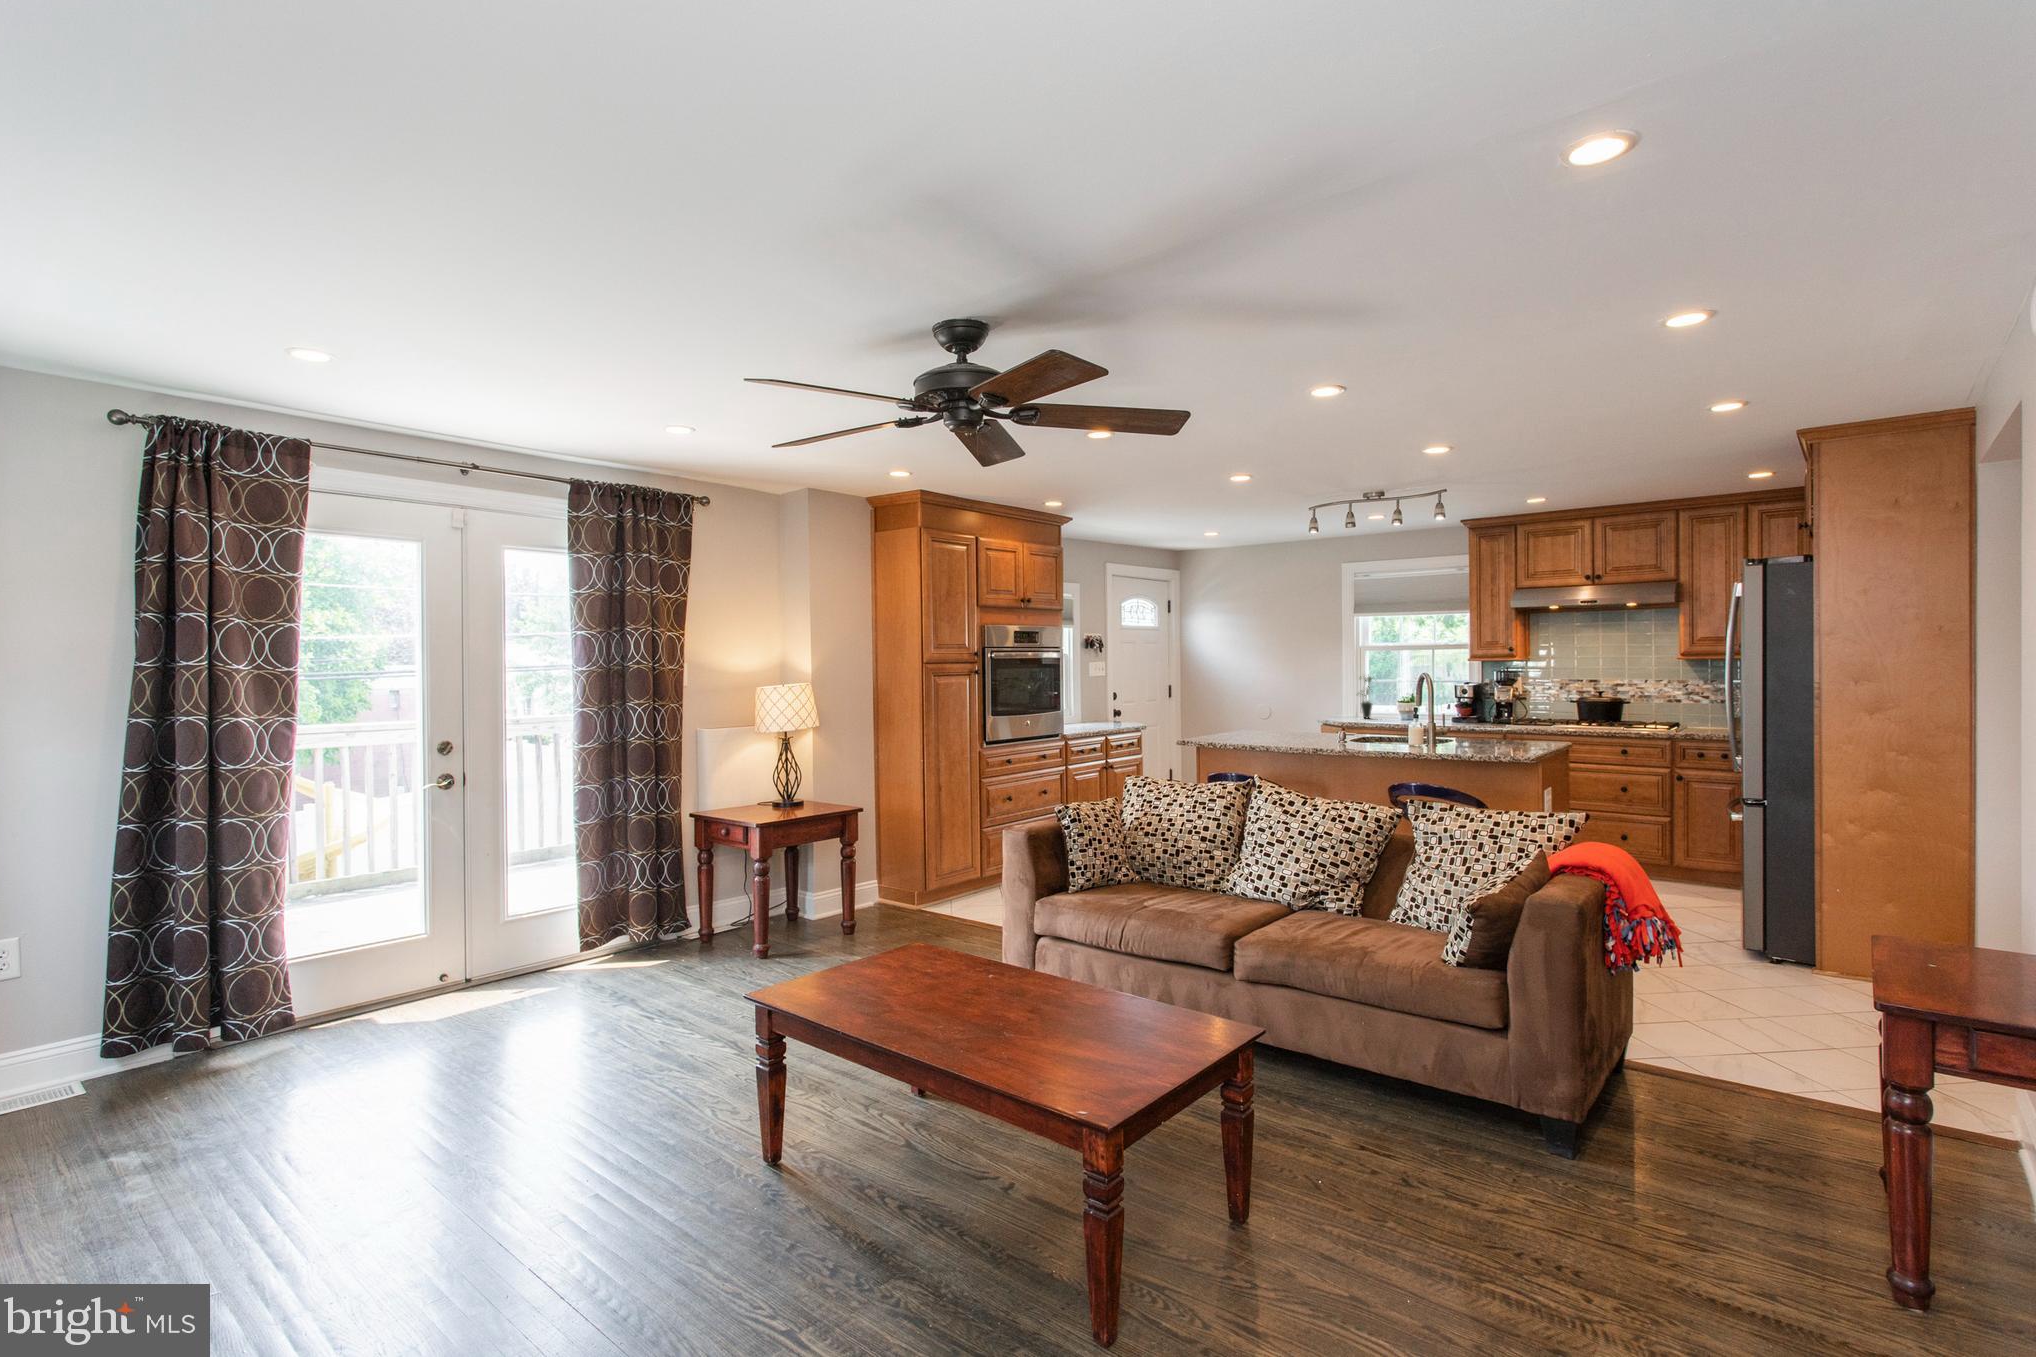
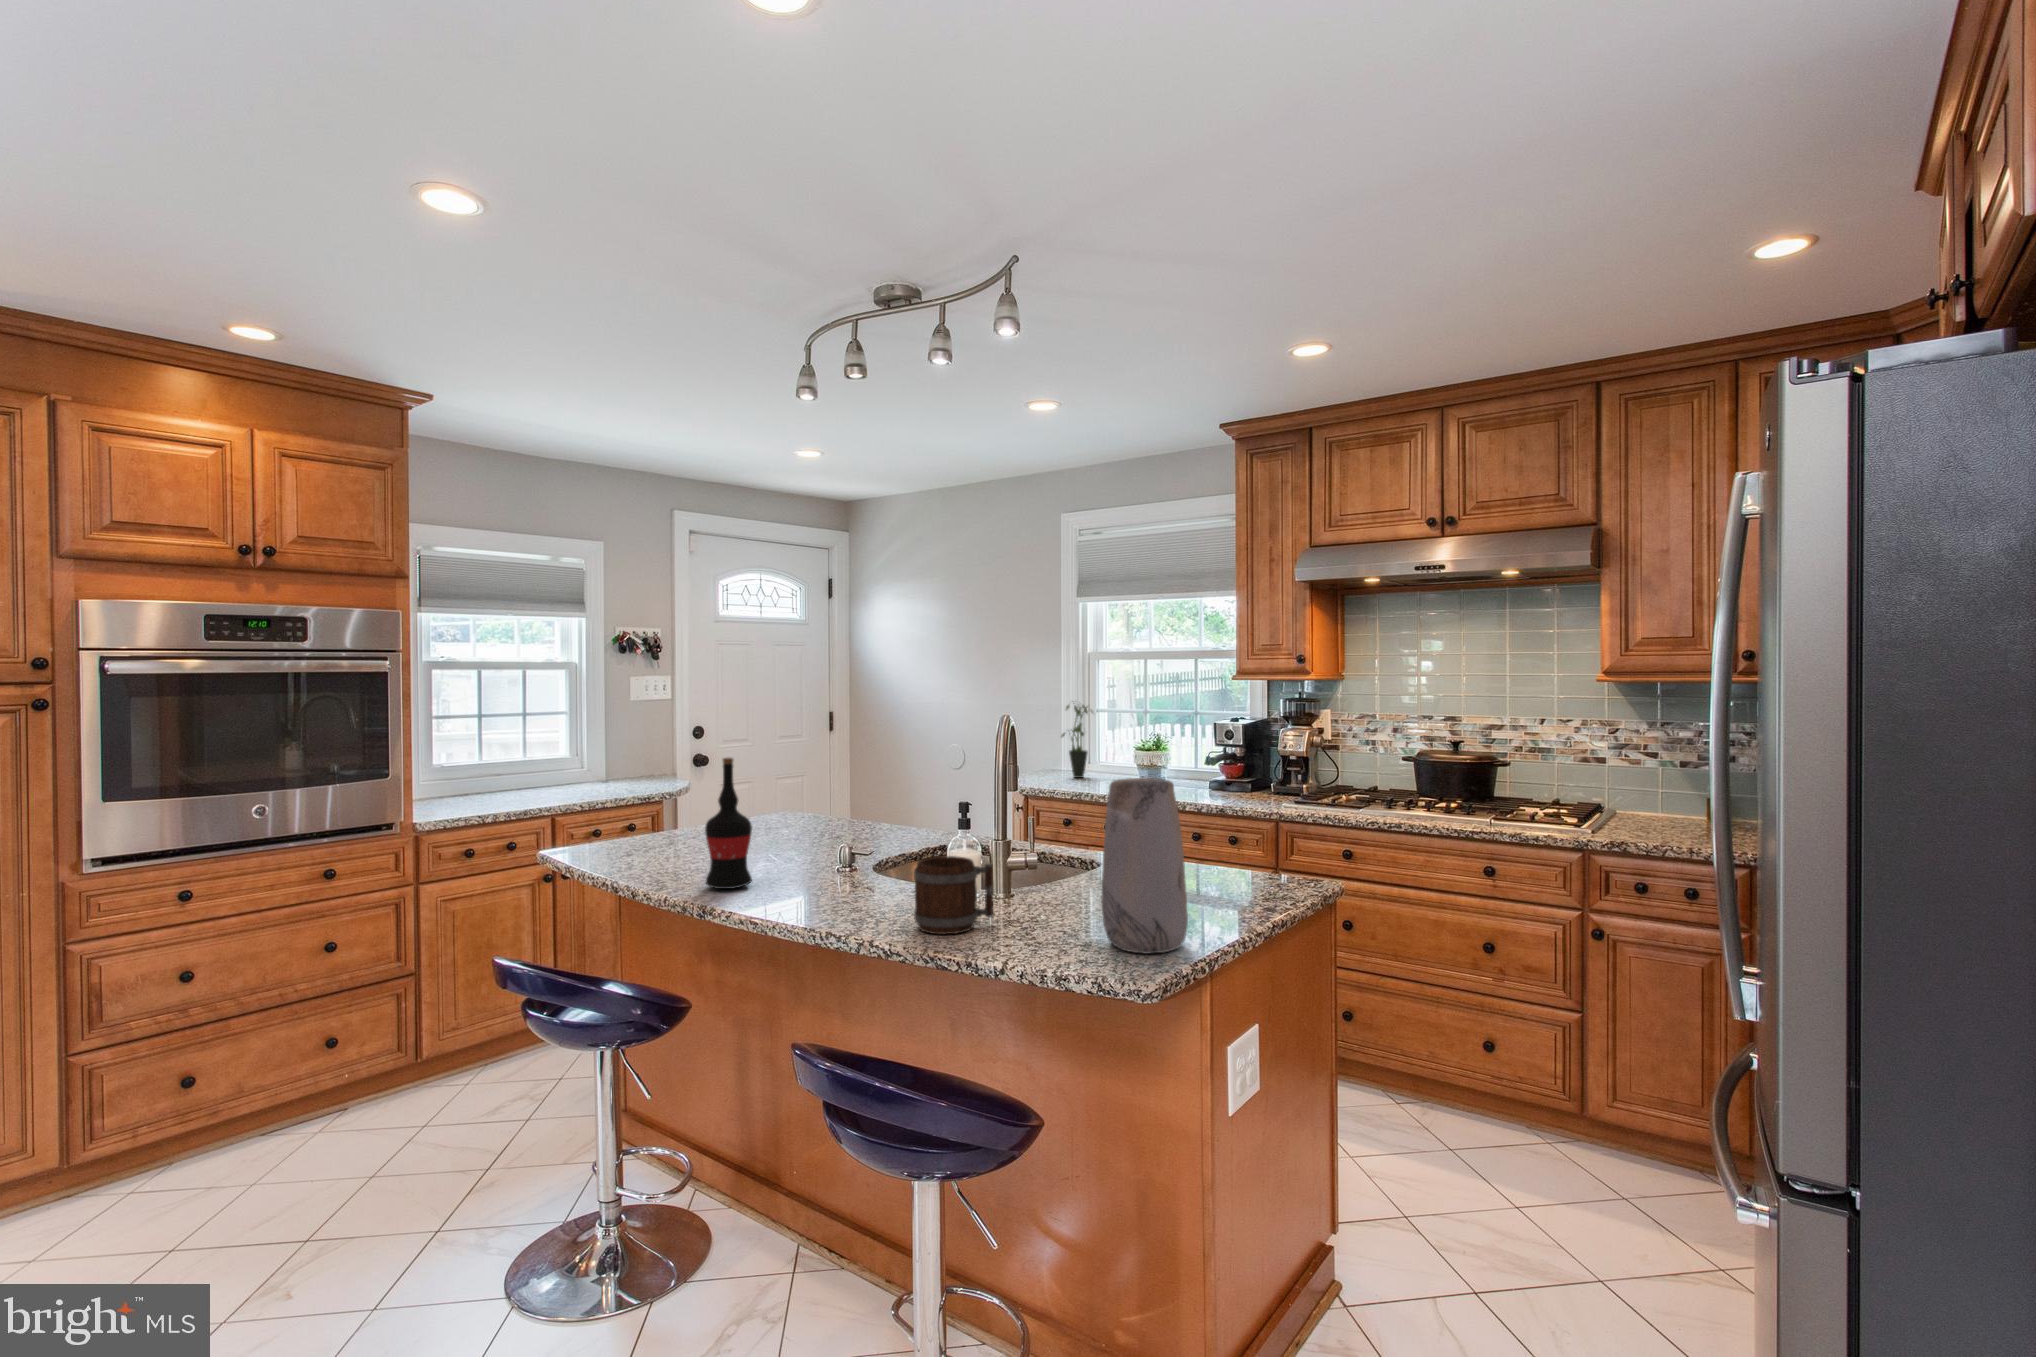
wine bottle: none [1307,691,1327,744] -> present [705,758,752,889]
vase: none [1501,693,1535,752] -> present [1101,778,1188,953]
mug: none [1423,724,1451,750] -> present [914,856,993,934]

